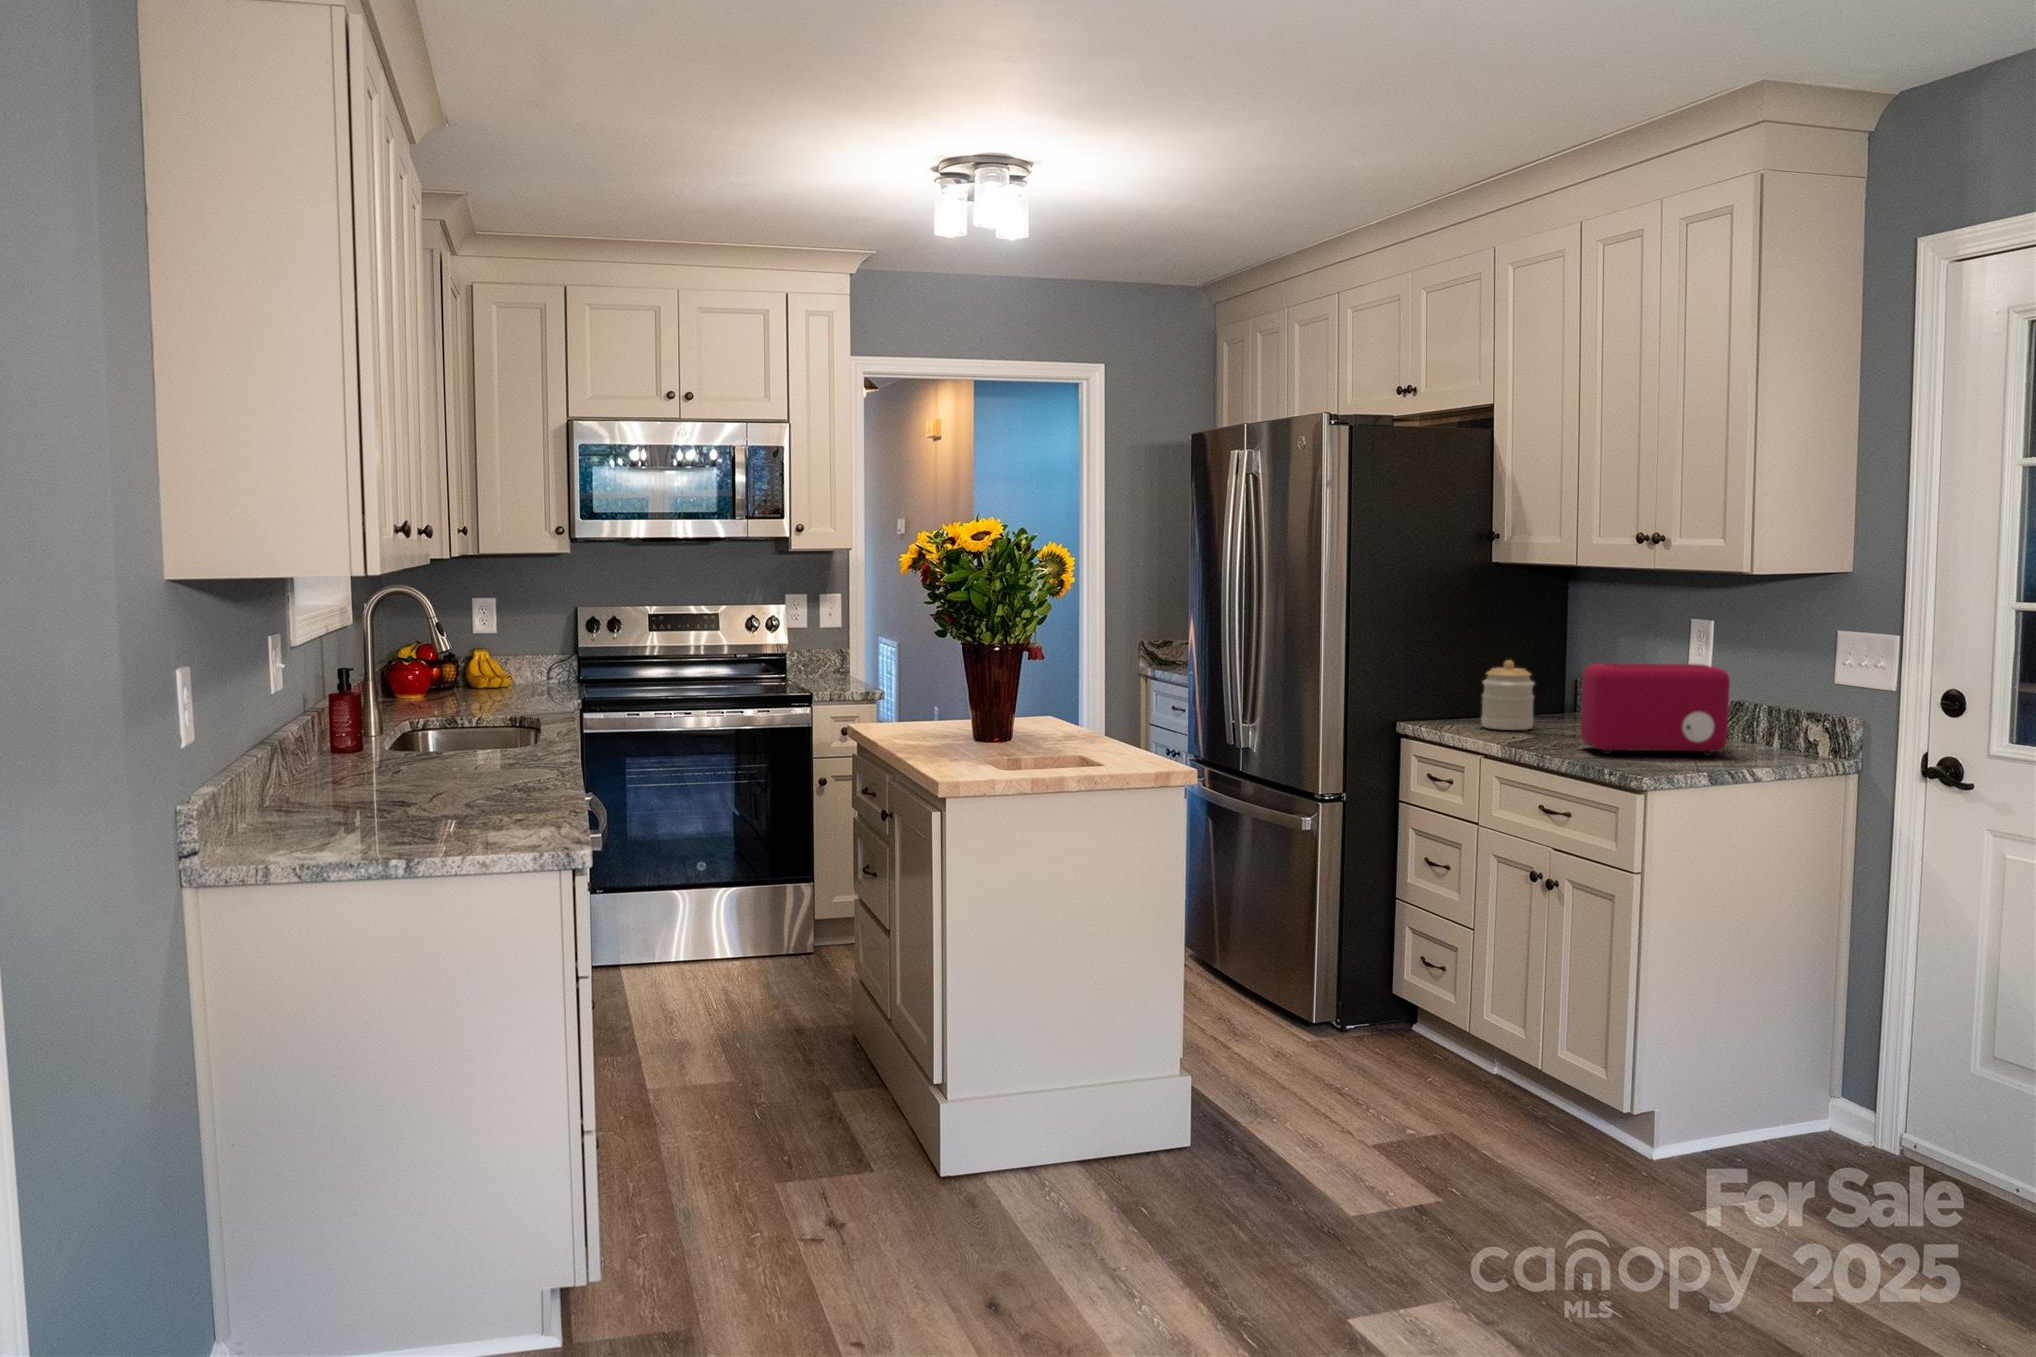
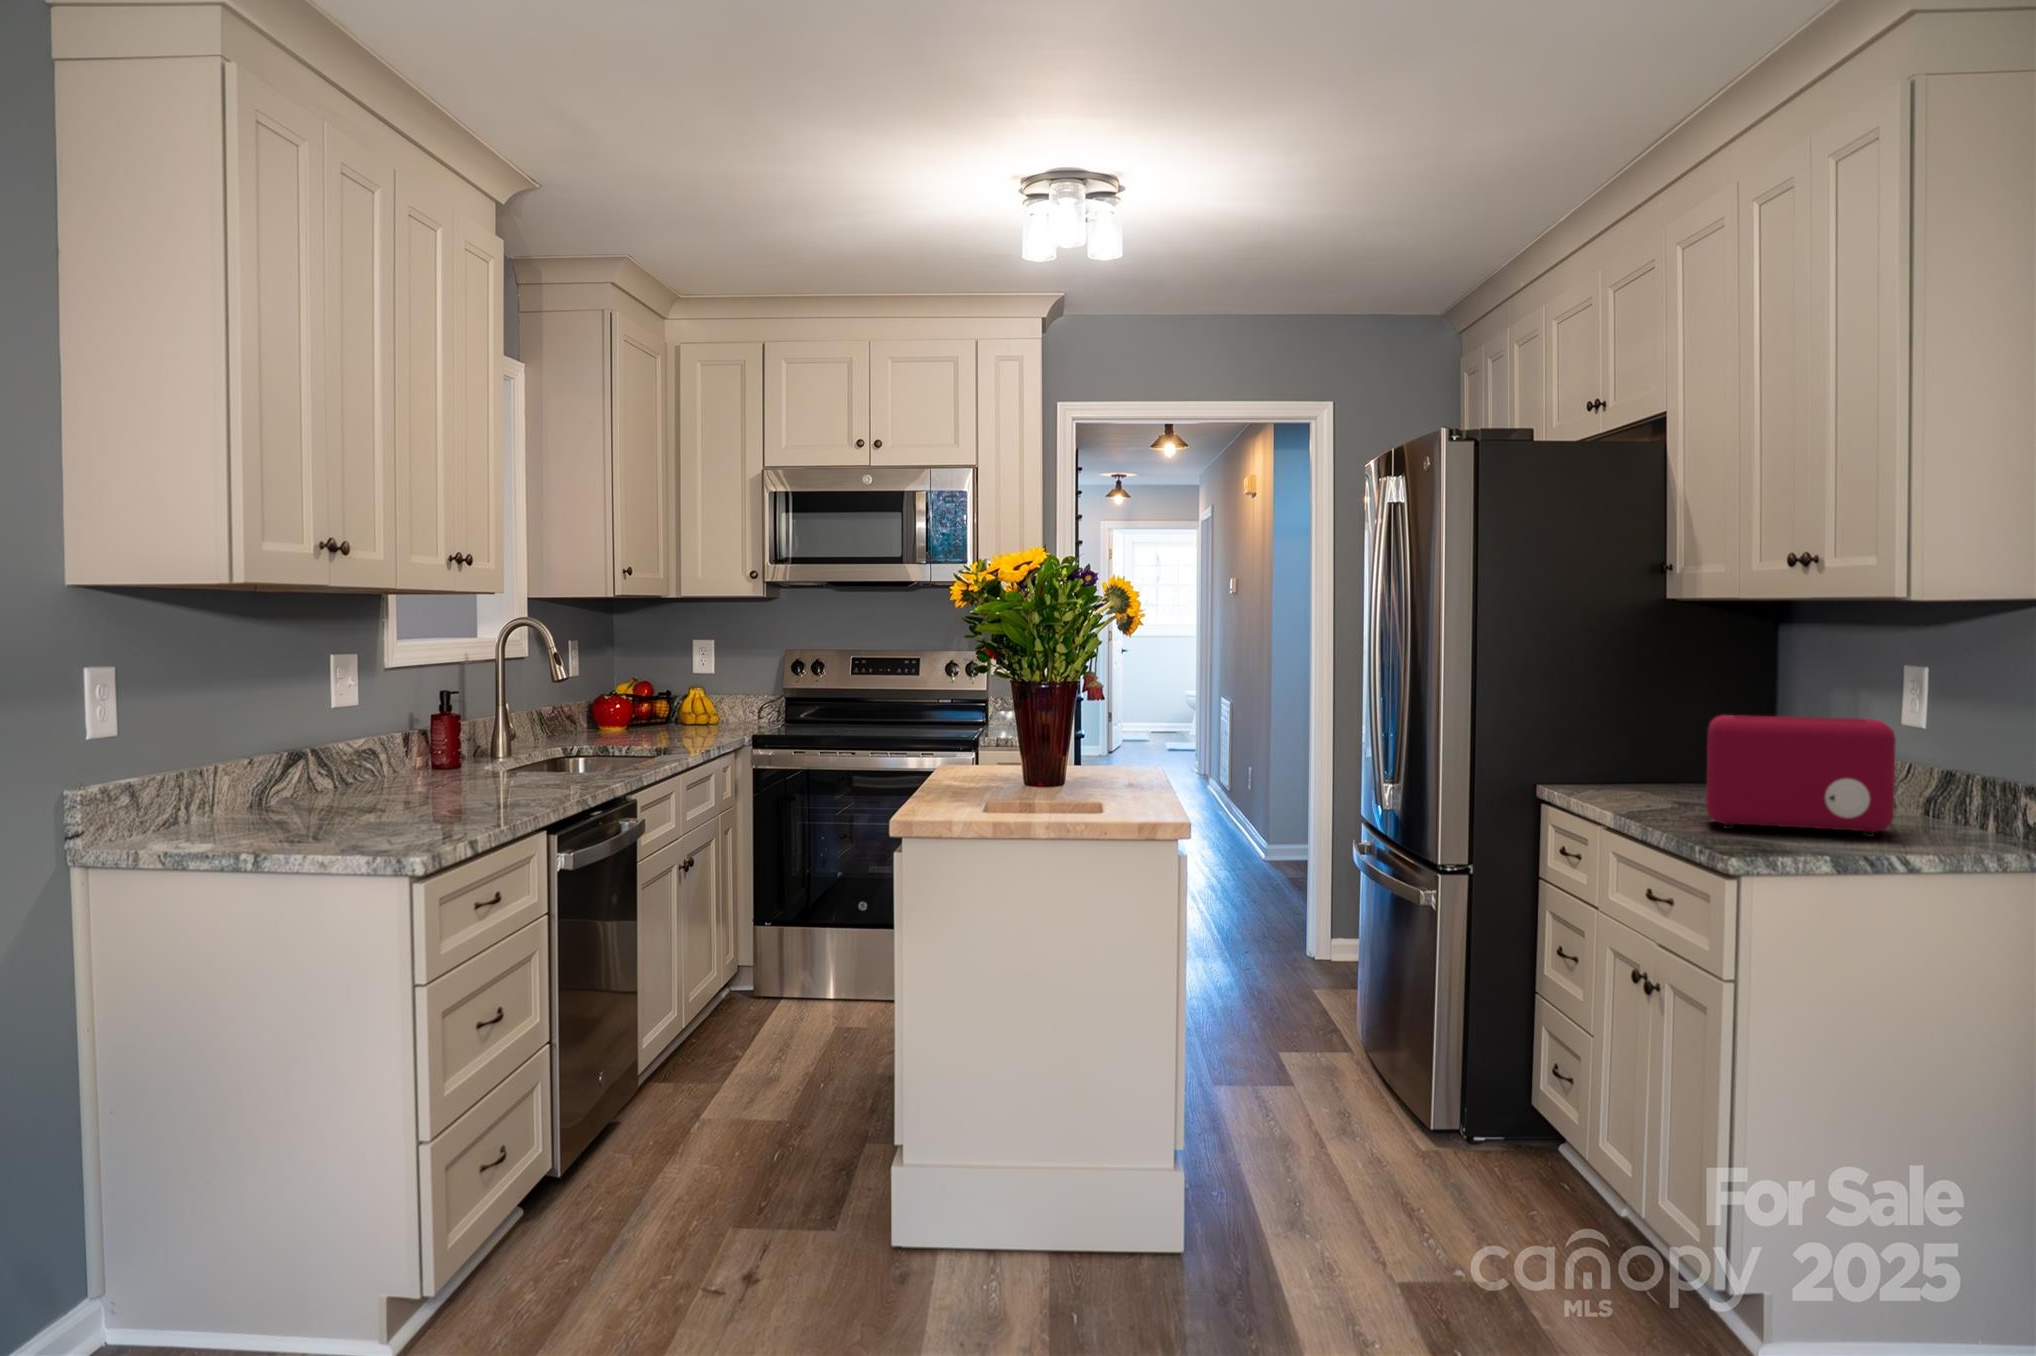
jar: present [1481,660,1534,730] -> none [1627,712,1695,798]

